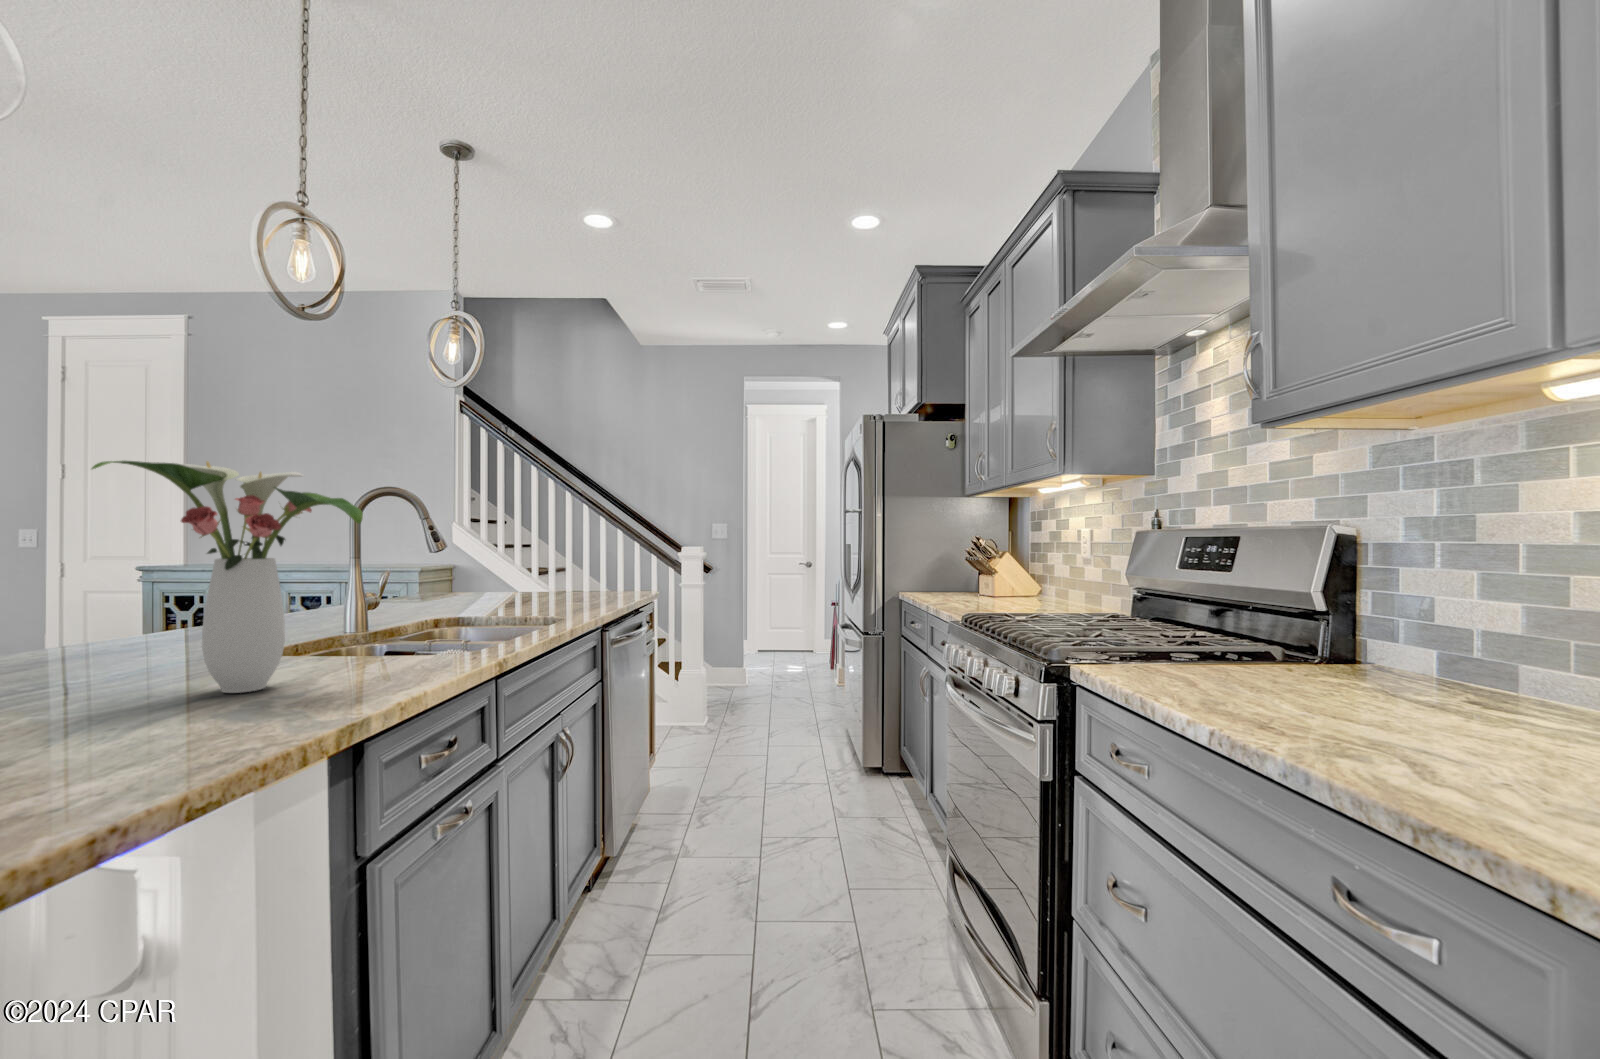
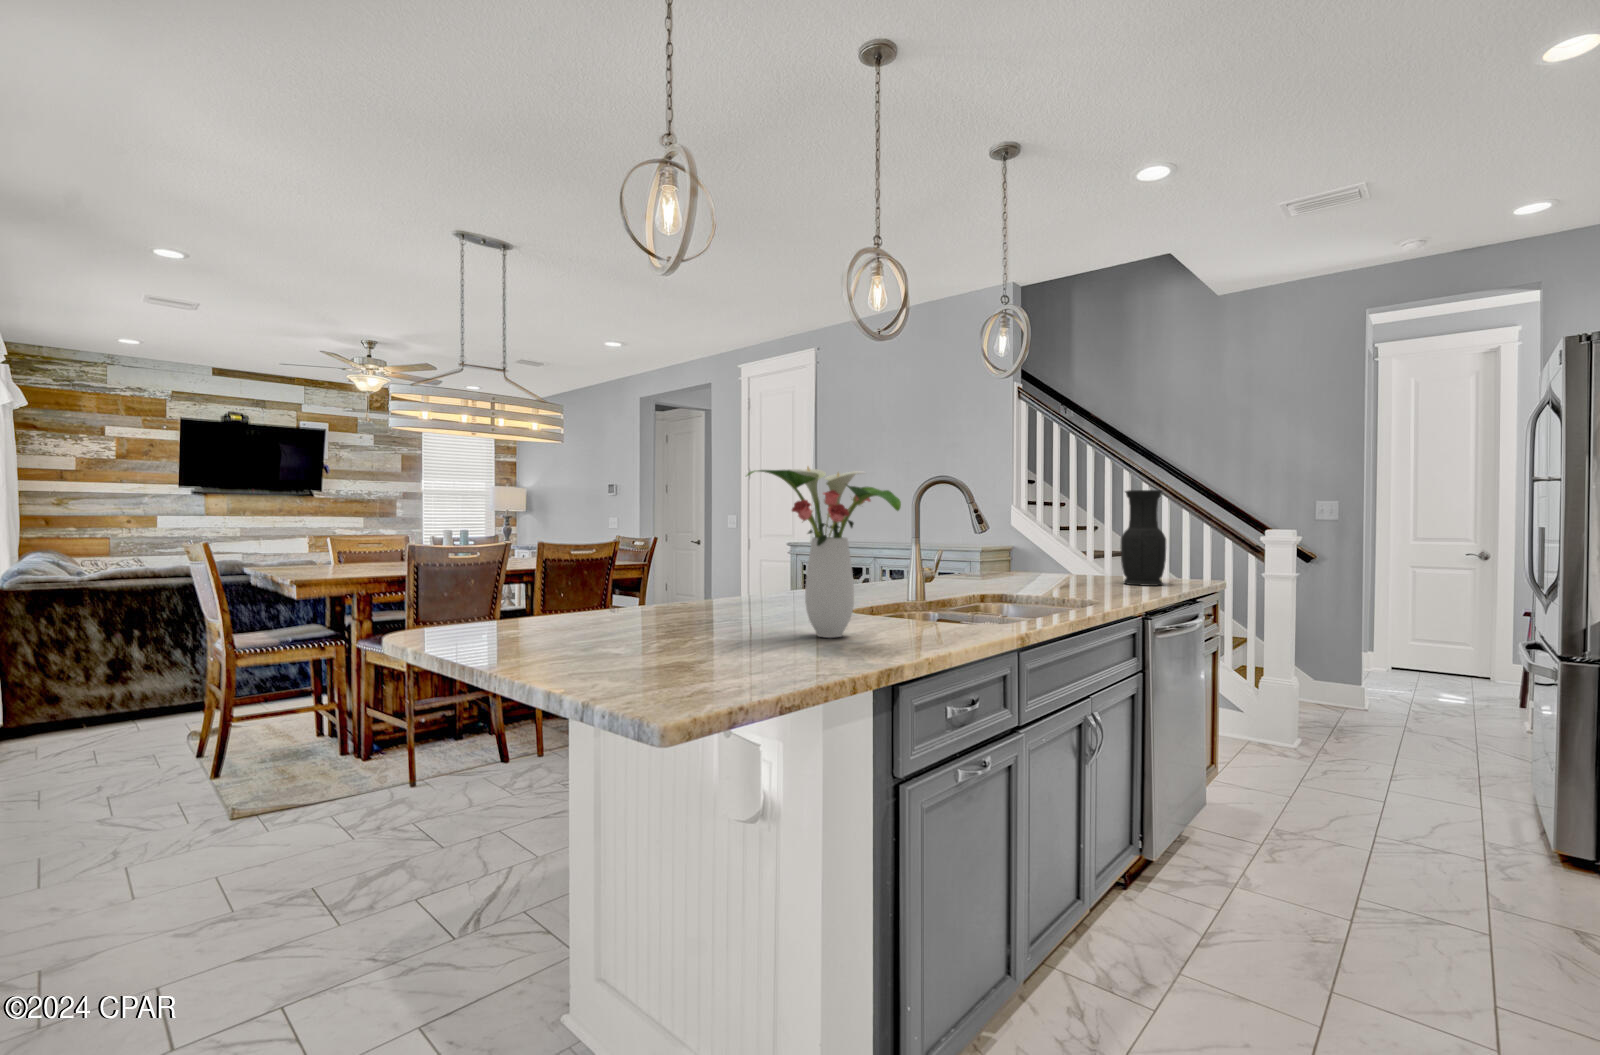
vase: none [575,510,615,598] -> present [1121,490,1166,586]

